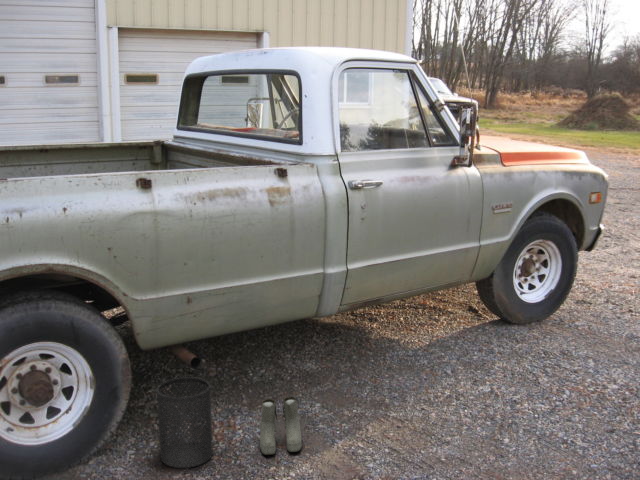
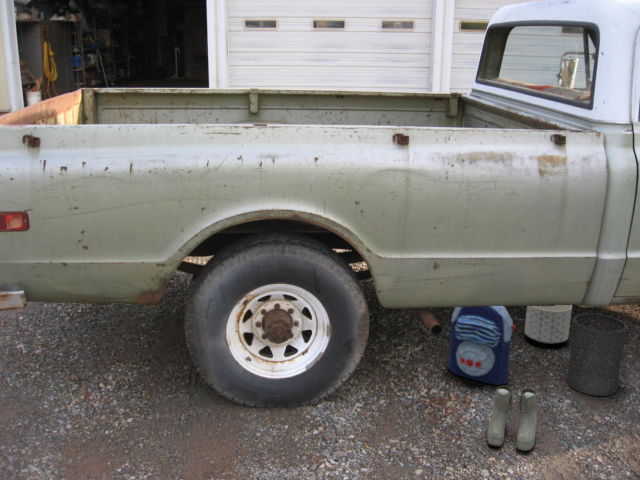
planter: none [261,318,300,361] -> present [525,305,572,344]
backpack: none [202,324,262,405] -> present [448,306,515,385]
trash can: present [155,377,213,468] -> present [567,314,628,396]

